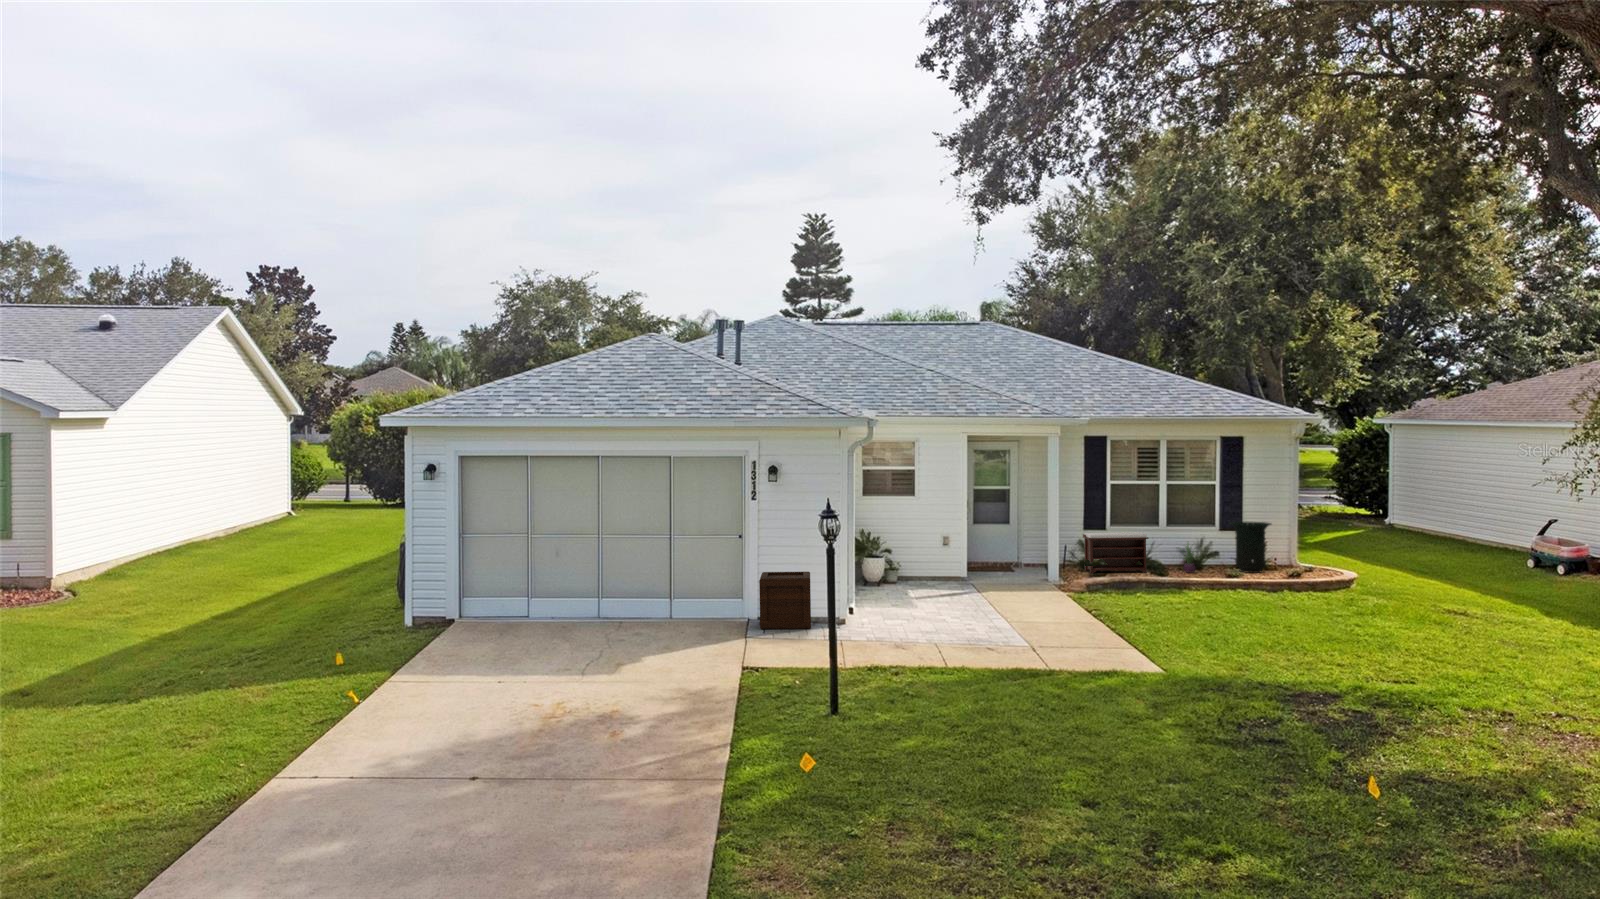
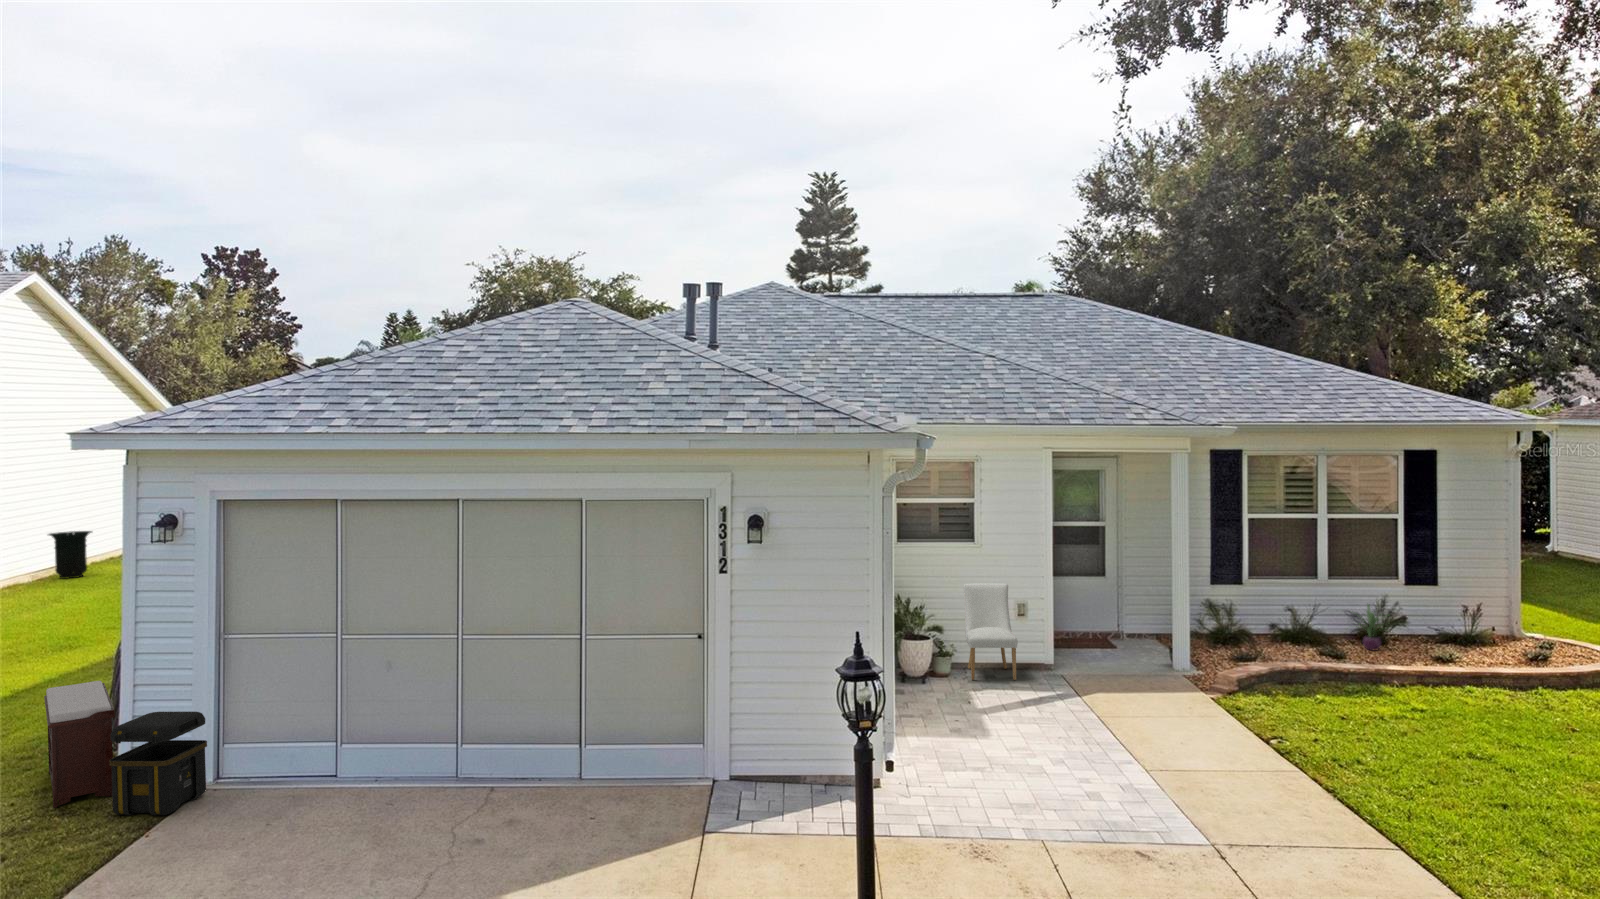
trash can: present [1230,522,1271,573] -> present [49,531,92,579]
chair: none [907,525,941,586] -> present [964,583,1018,680]
bench: present [1083,532,1149,573] -> present [44,681,115,808]
wooden crate: present [759,572,811,629] -> none [728,700,820,815]
toolbox: none [409,578,456,632] -> present [109,712,207,815]

